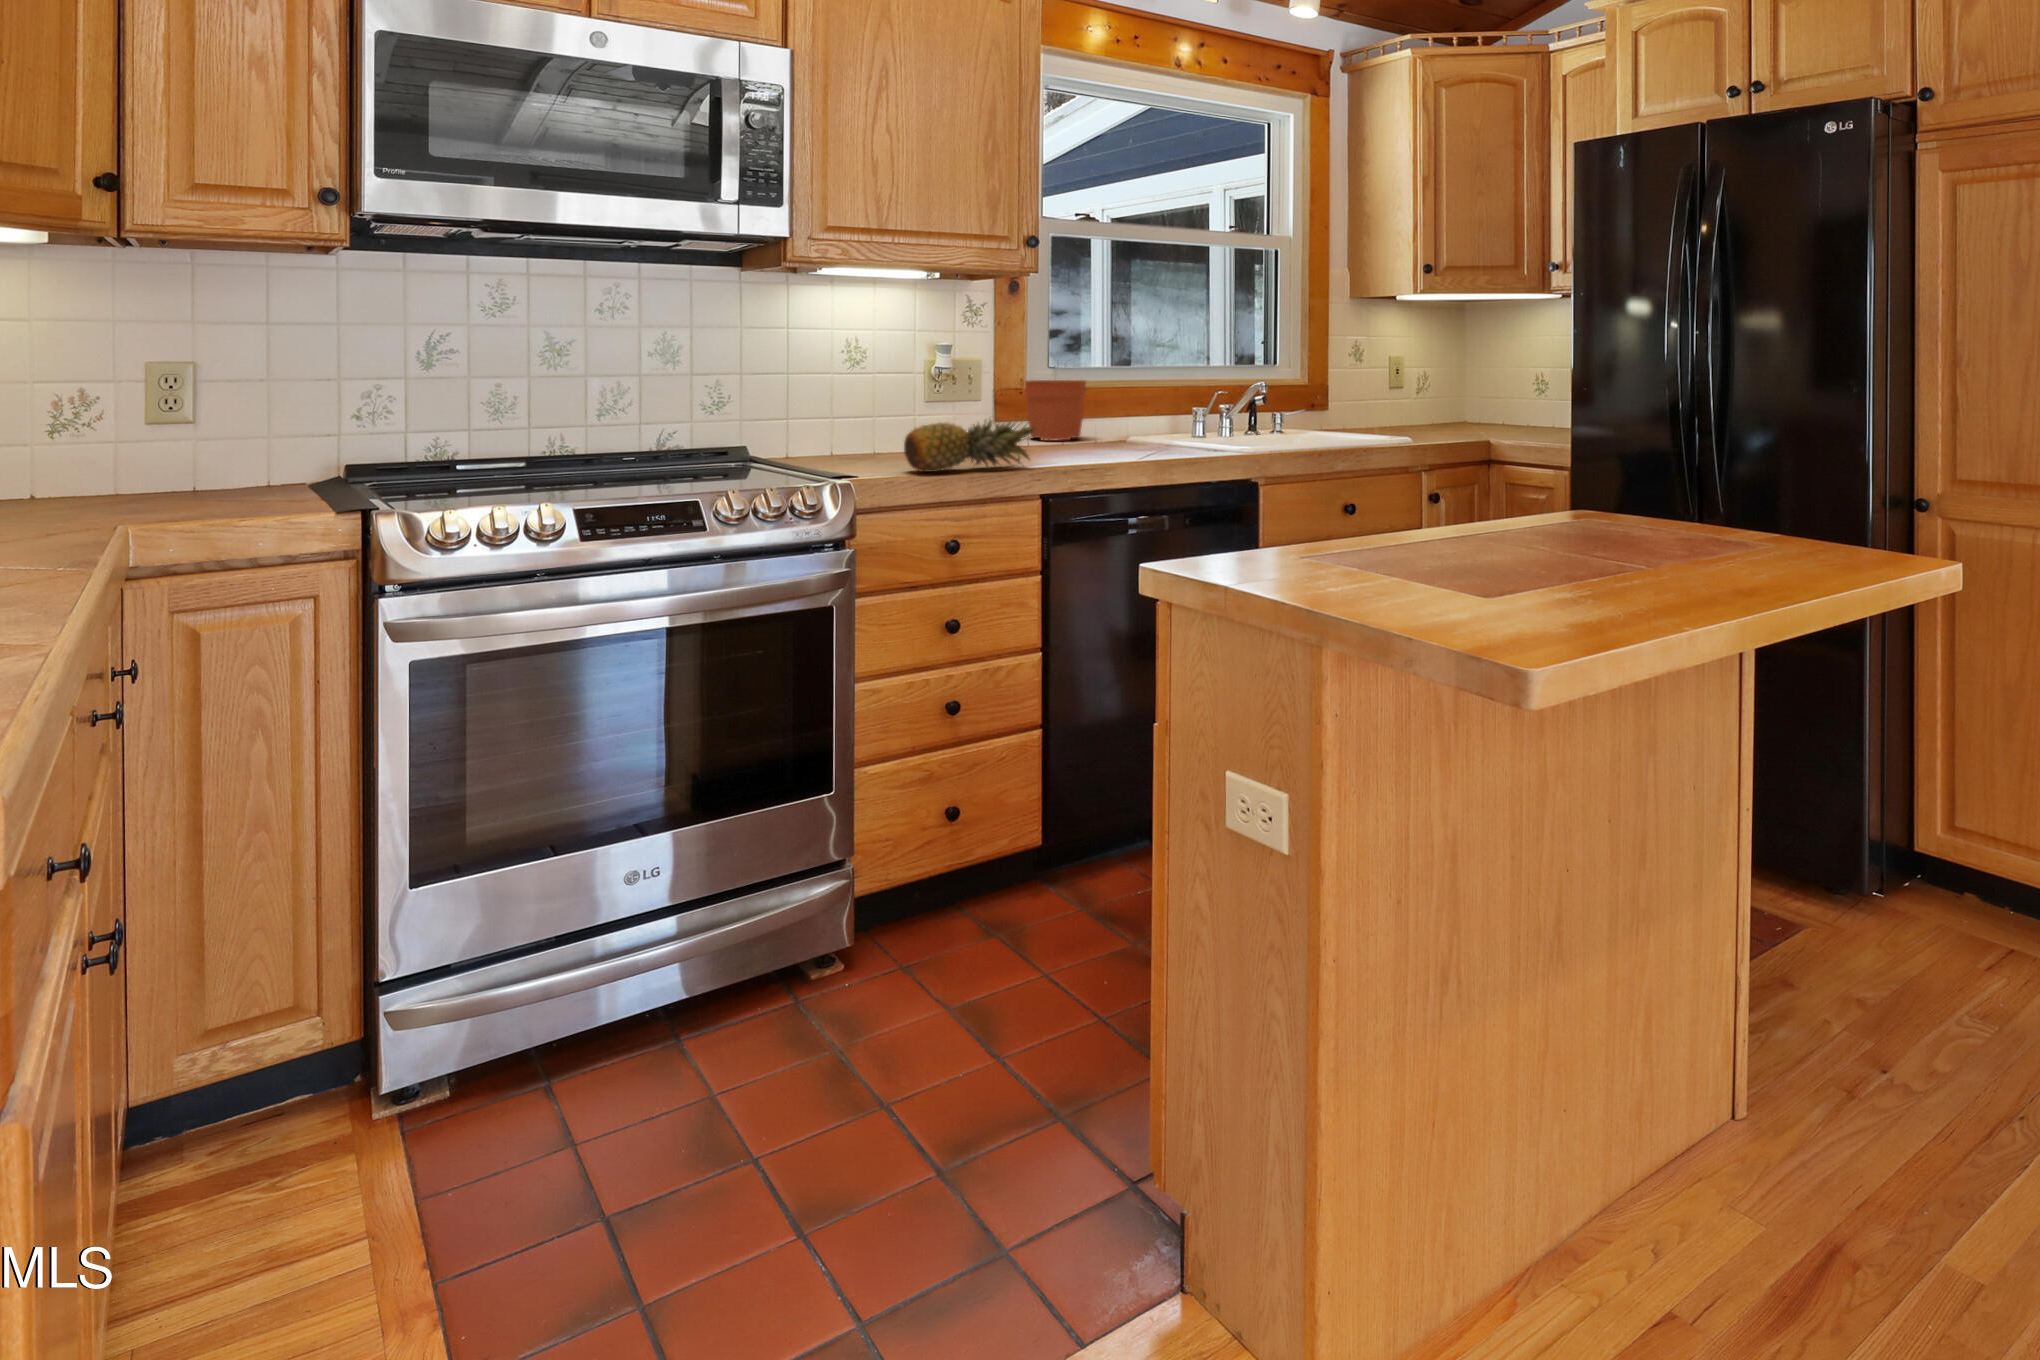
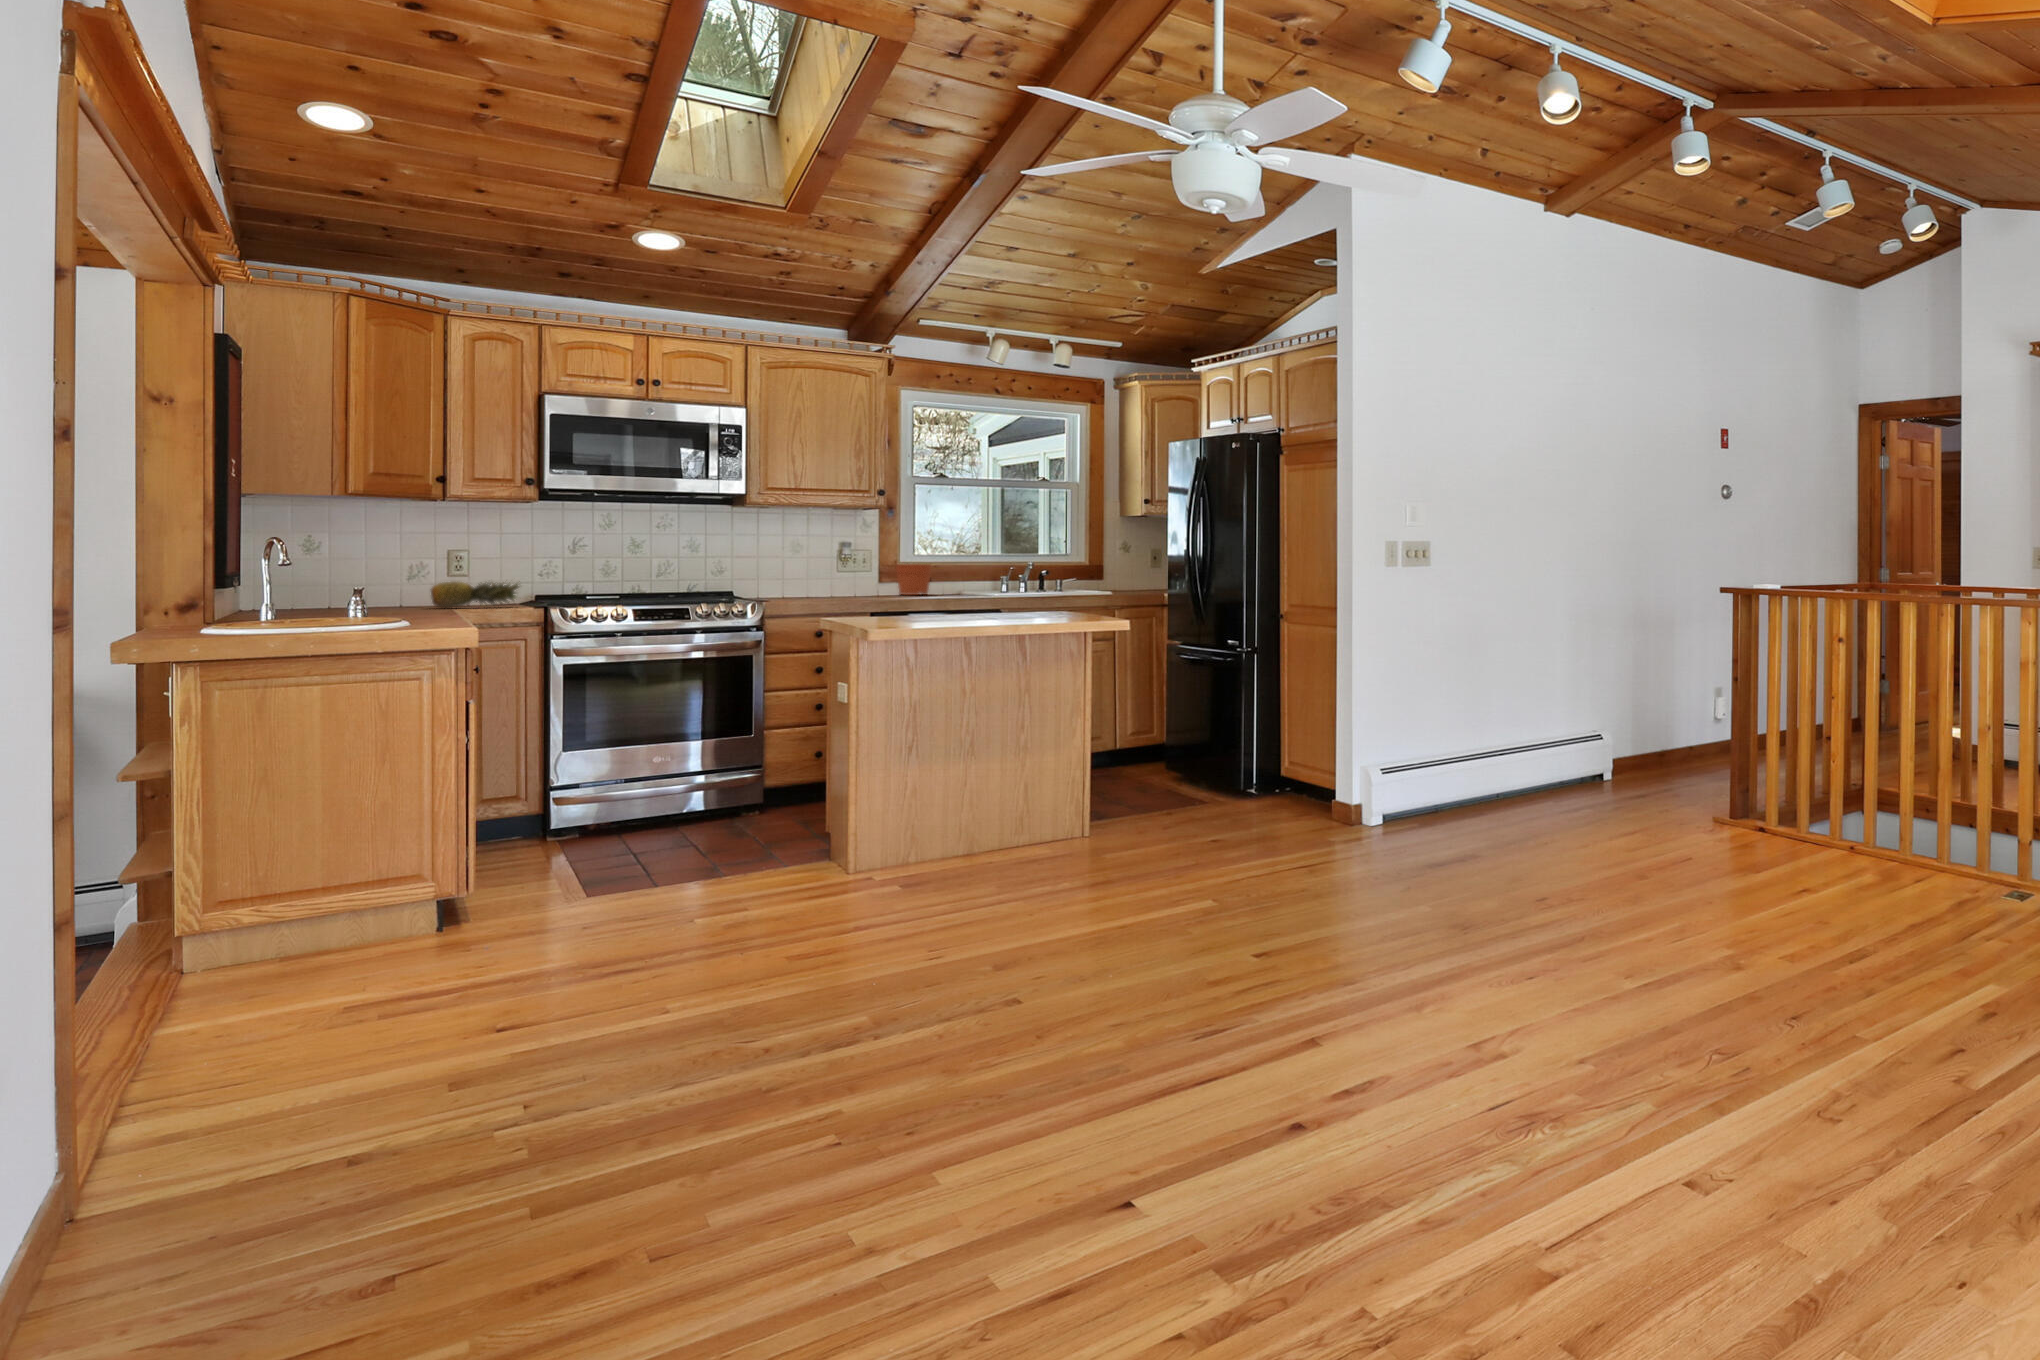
fruit: present [904,418,1037,472] -> present [431,581,519,608]

